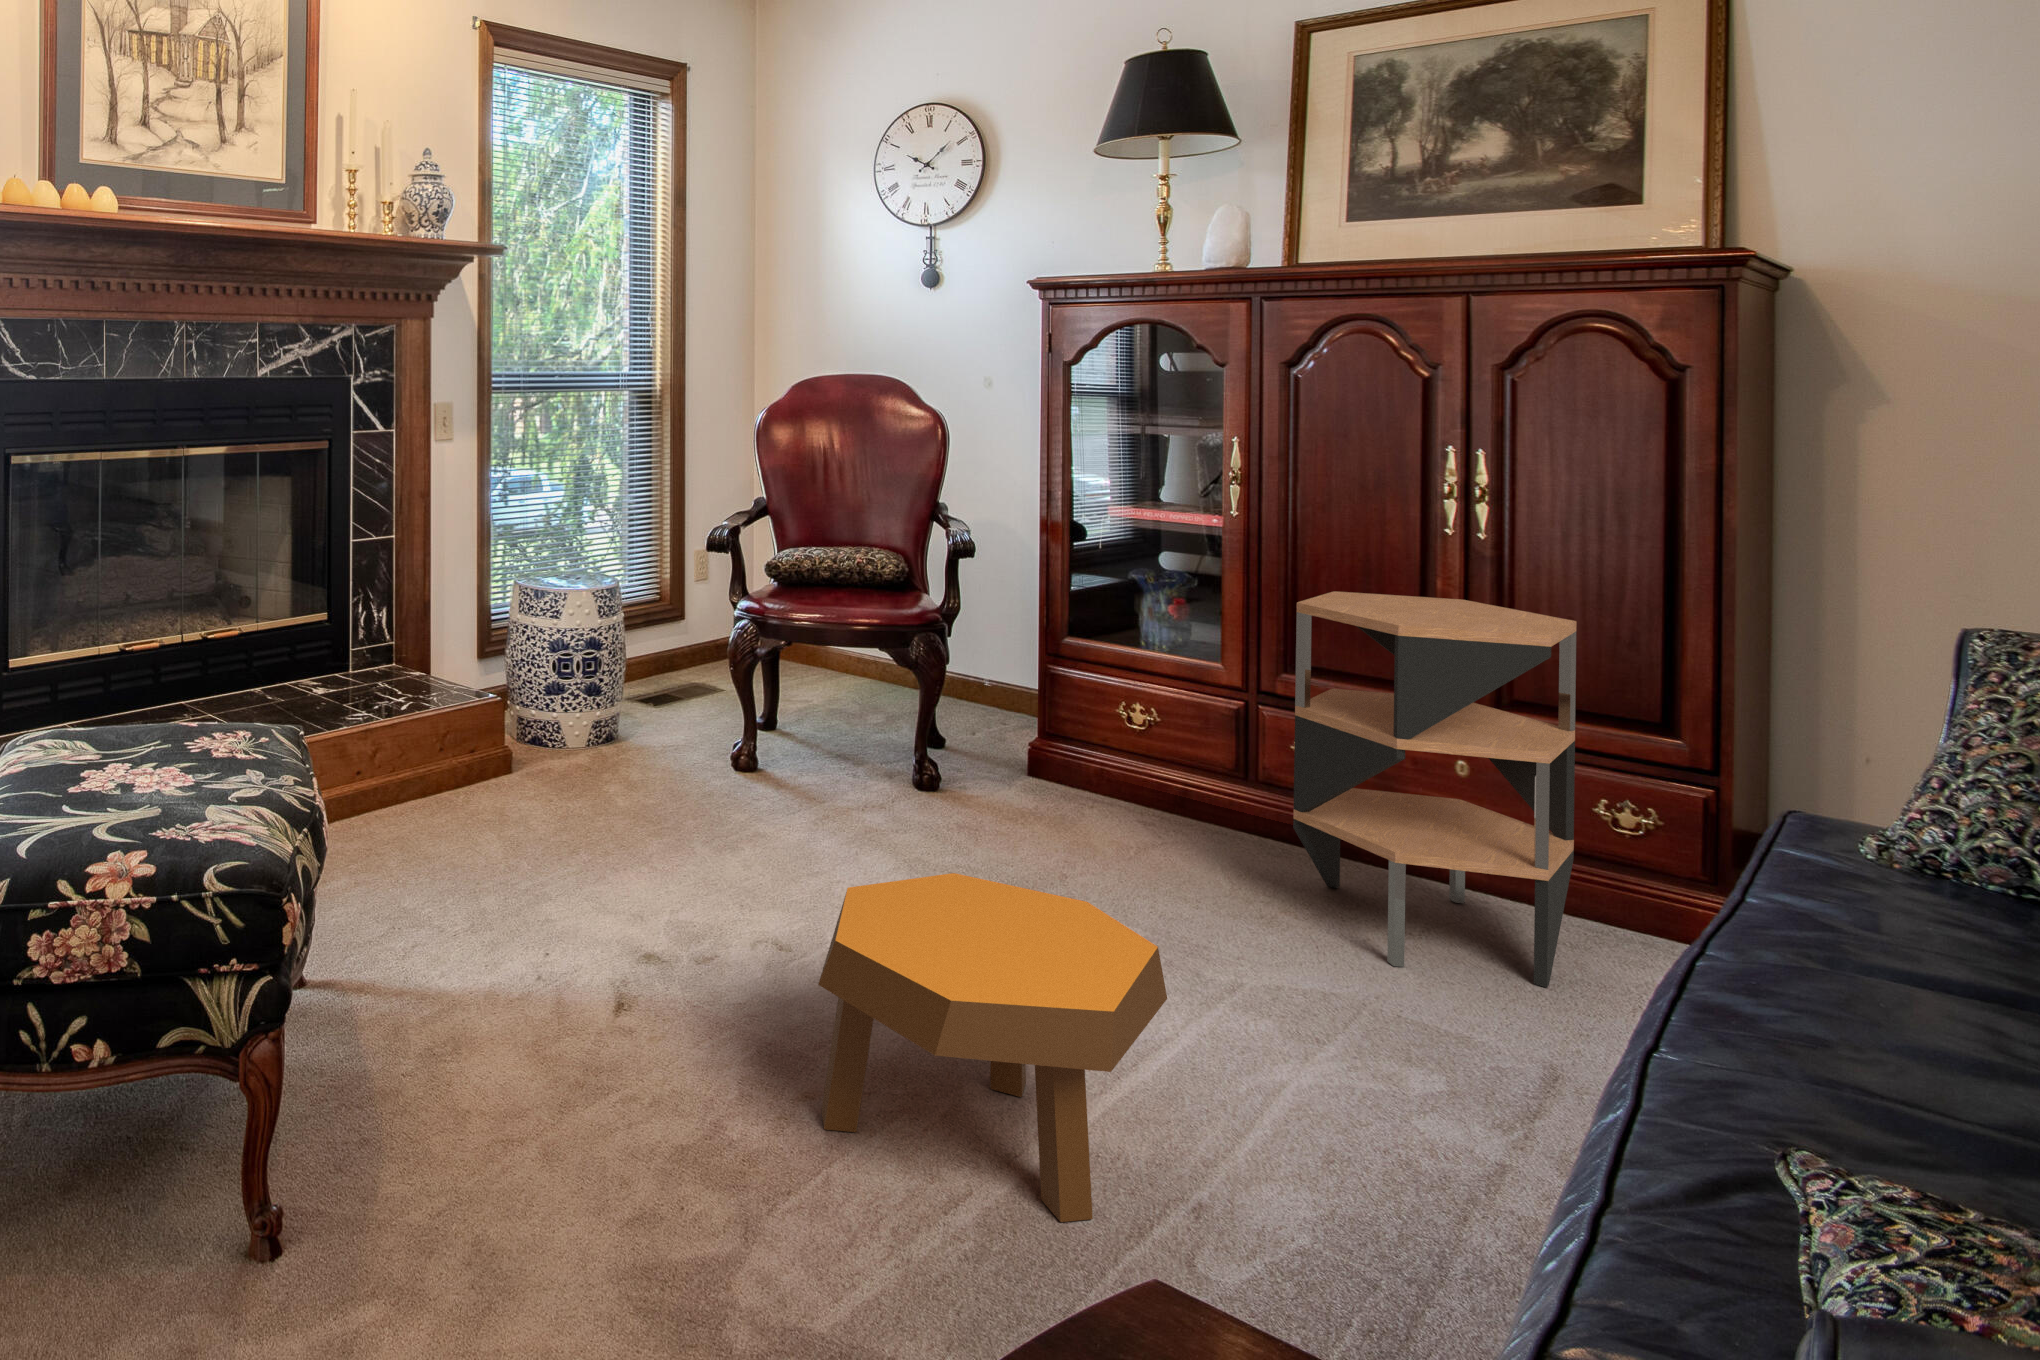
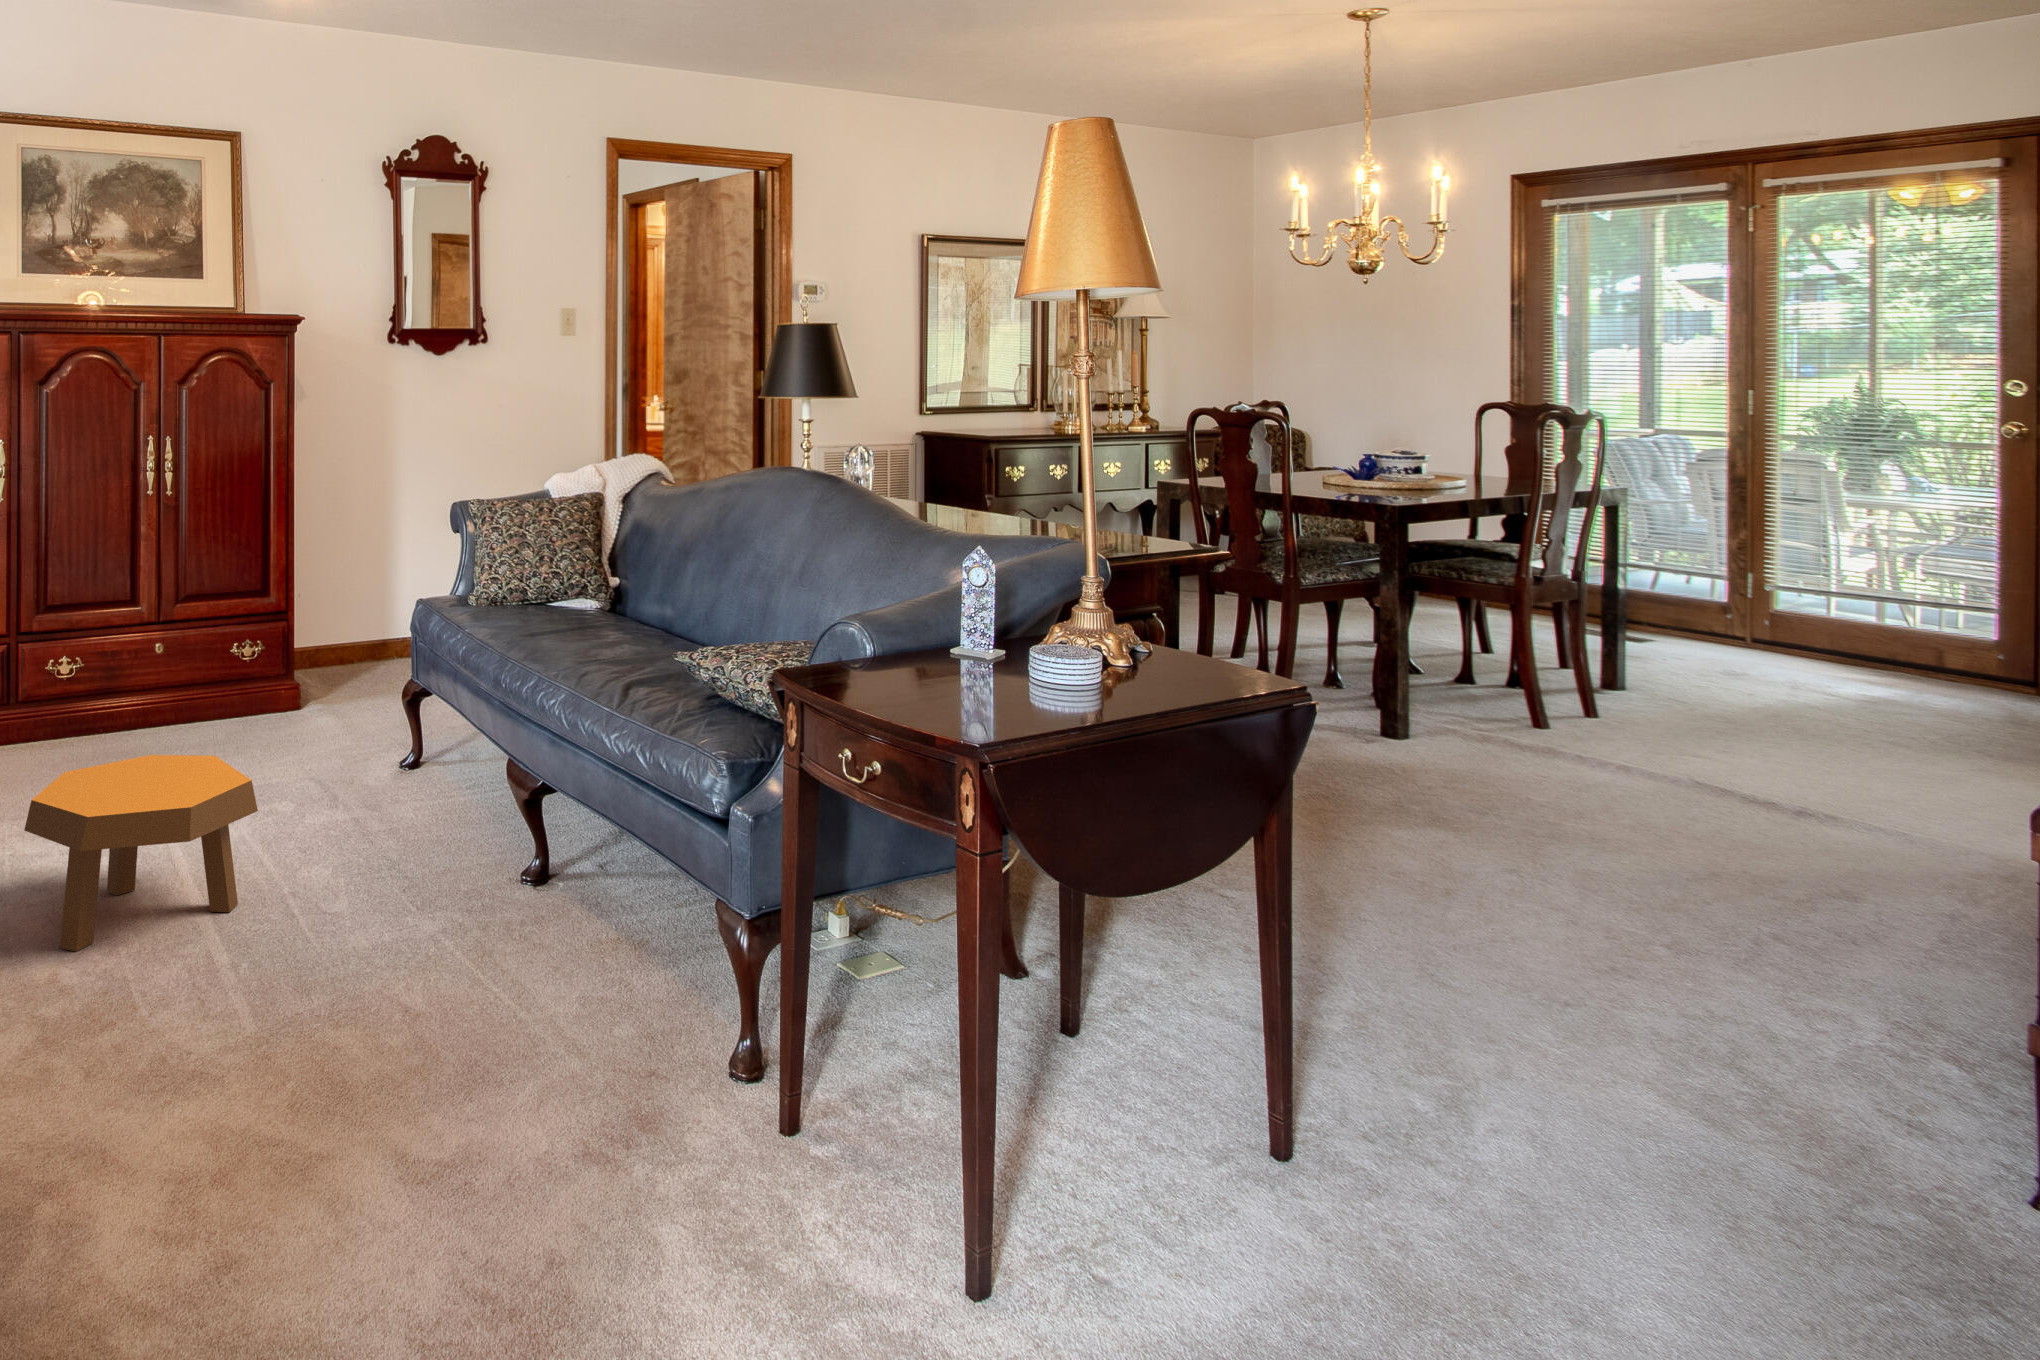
side table: present [1293,591,1576,988] -> none [98,537,249,767]

